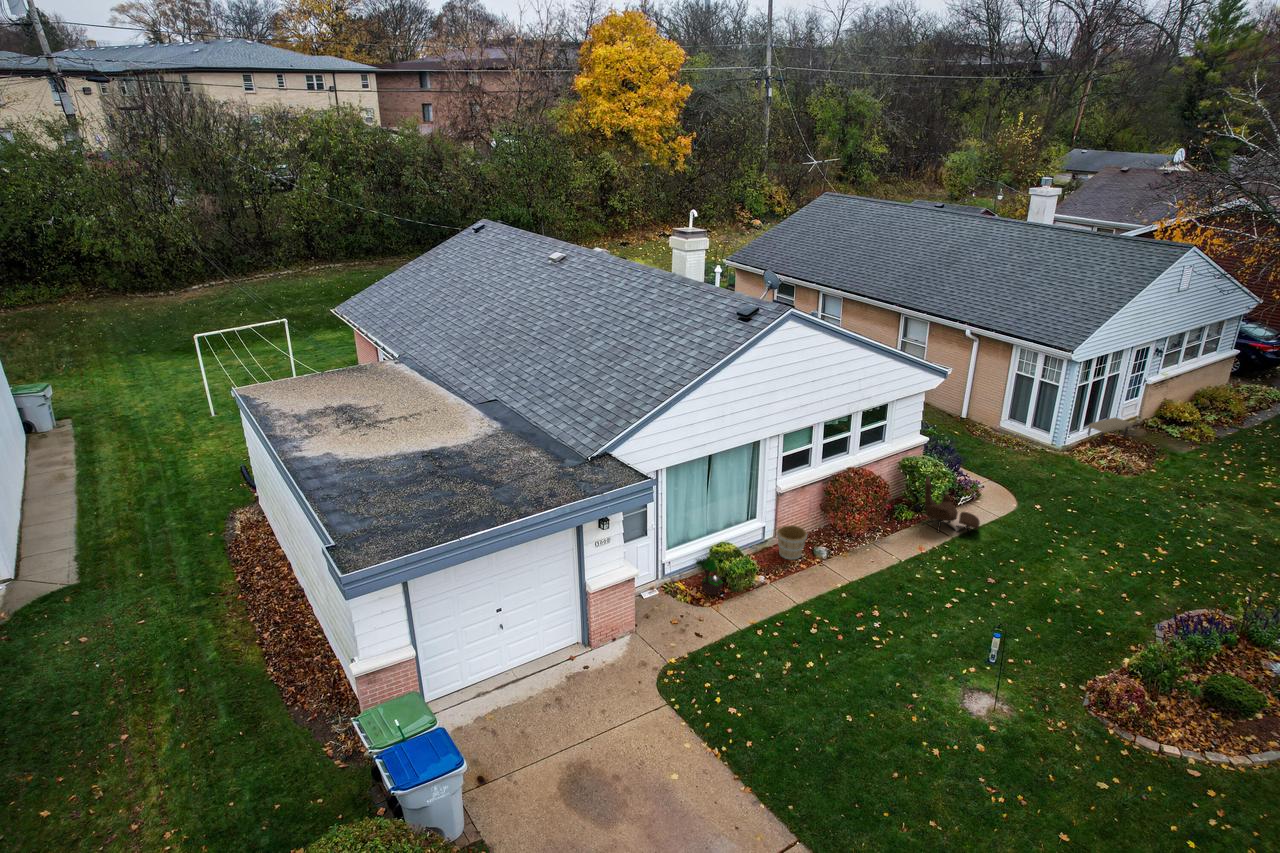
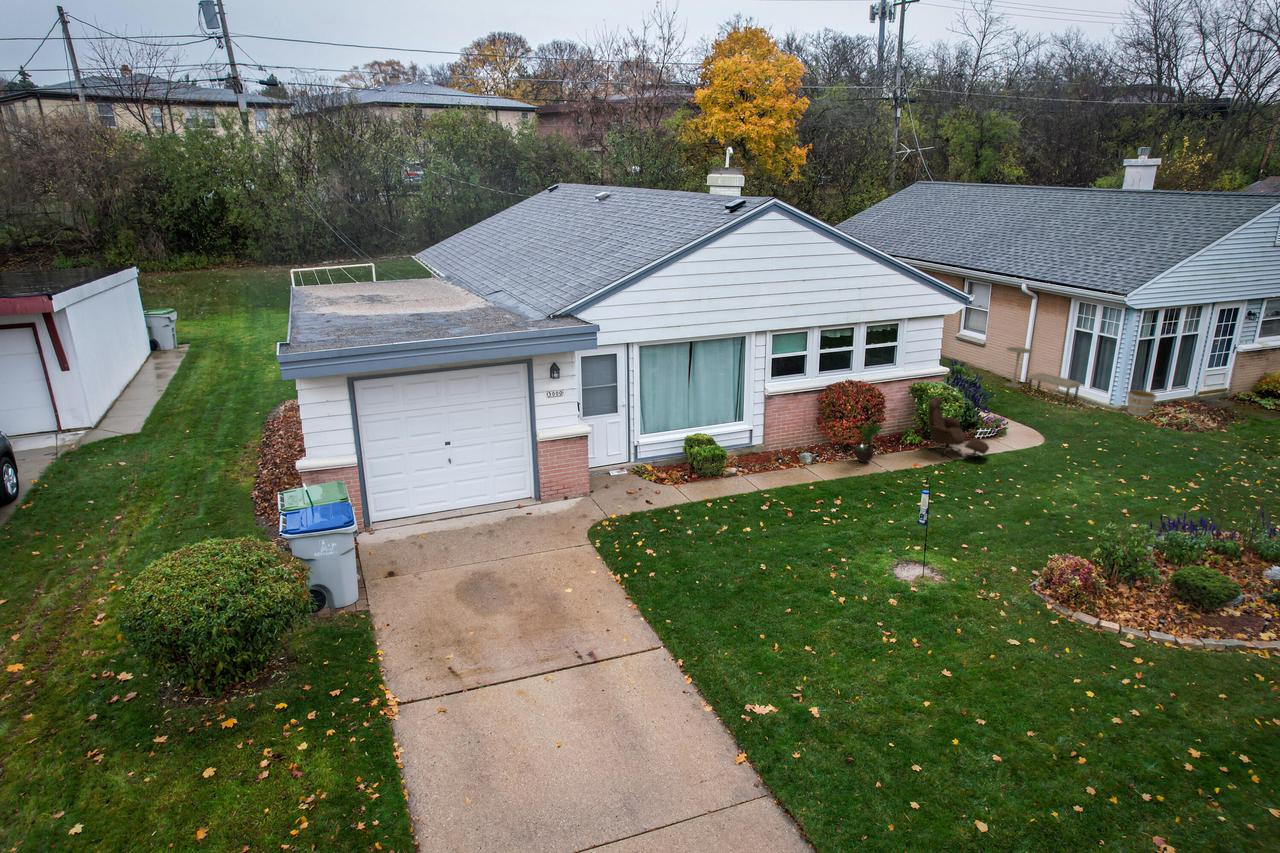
pedestal table: none [949,387,976,427] -> present [1005,347,1032,388]
bench: present [1087,418,1130,444] -> present [1028,373,1080,402]
wooden bucket: present [777,525,807,560] -> present [1127,390,1156,416]
potted tree: present [696,557,723,595] -> present [854,424,880,462]

